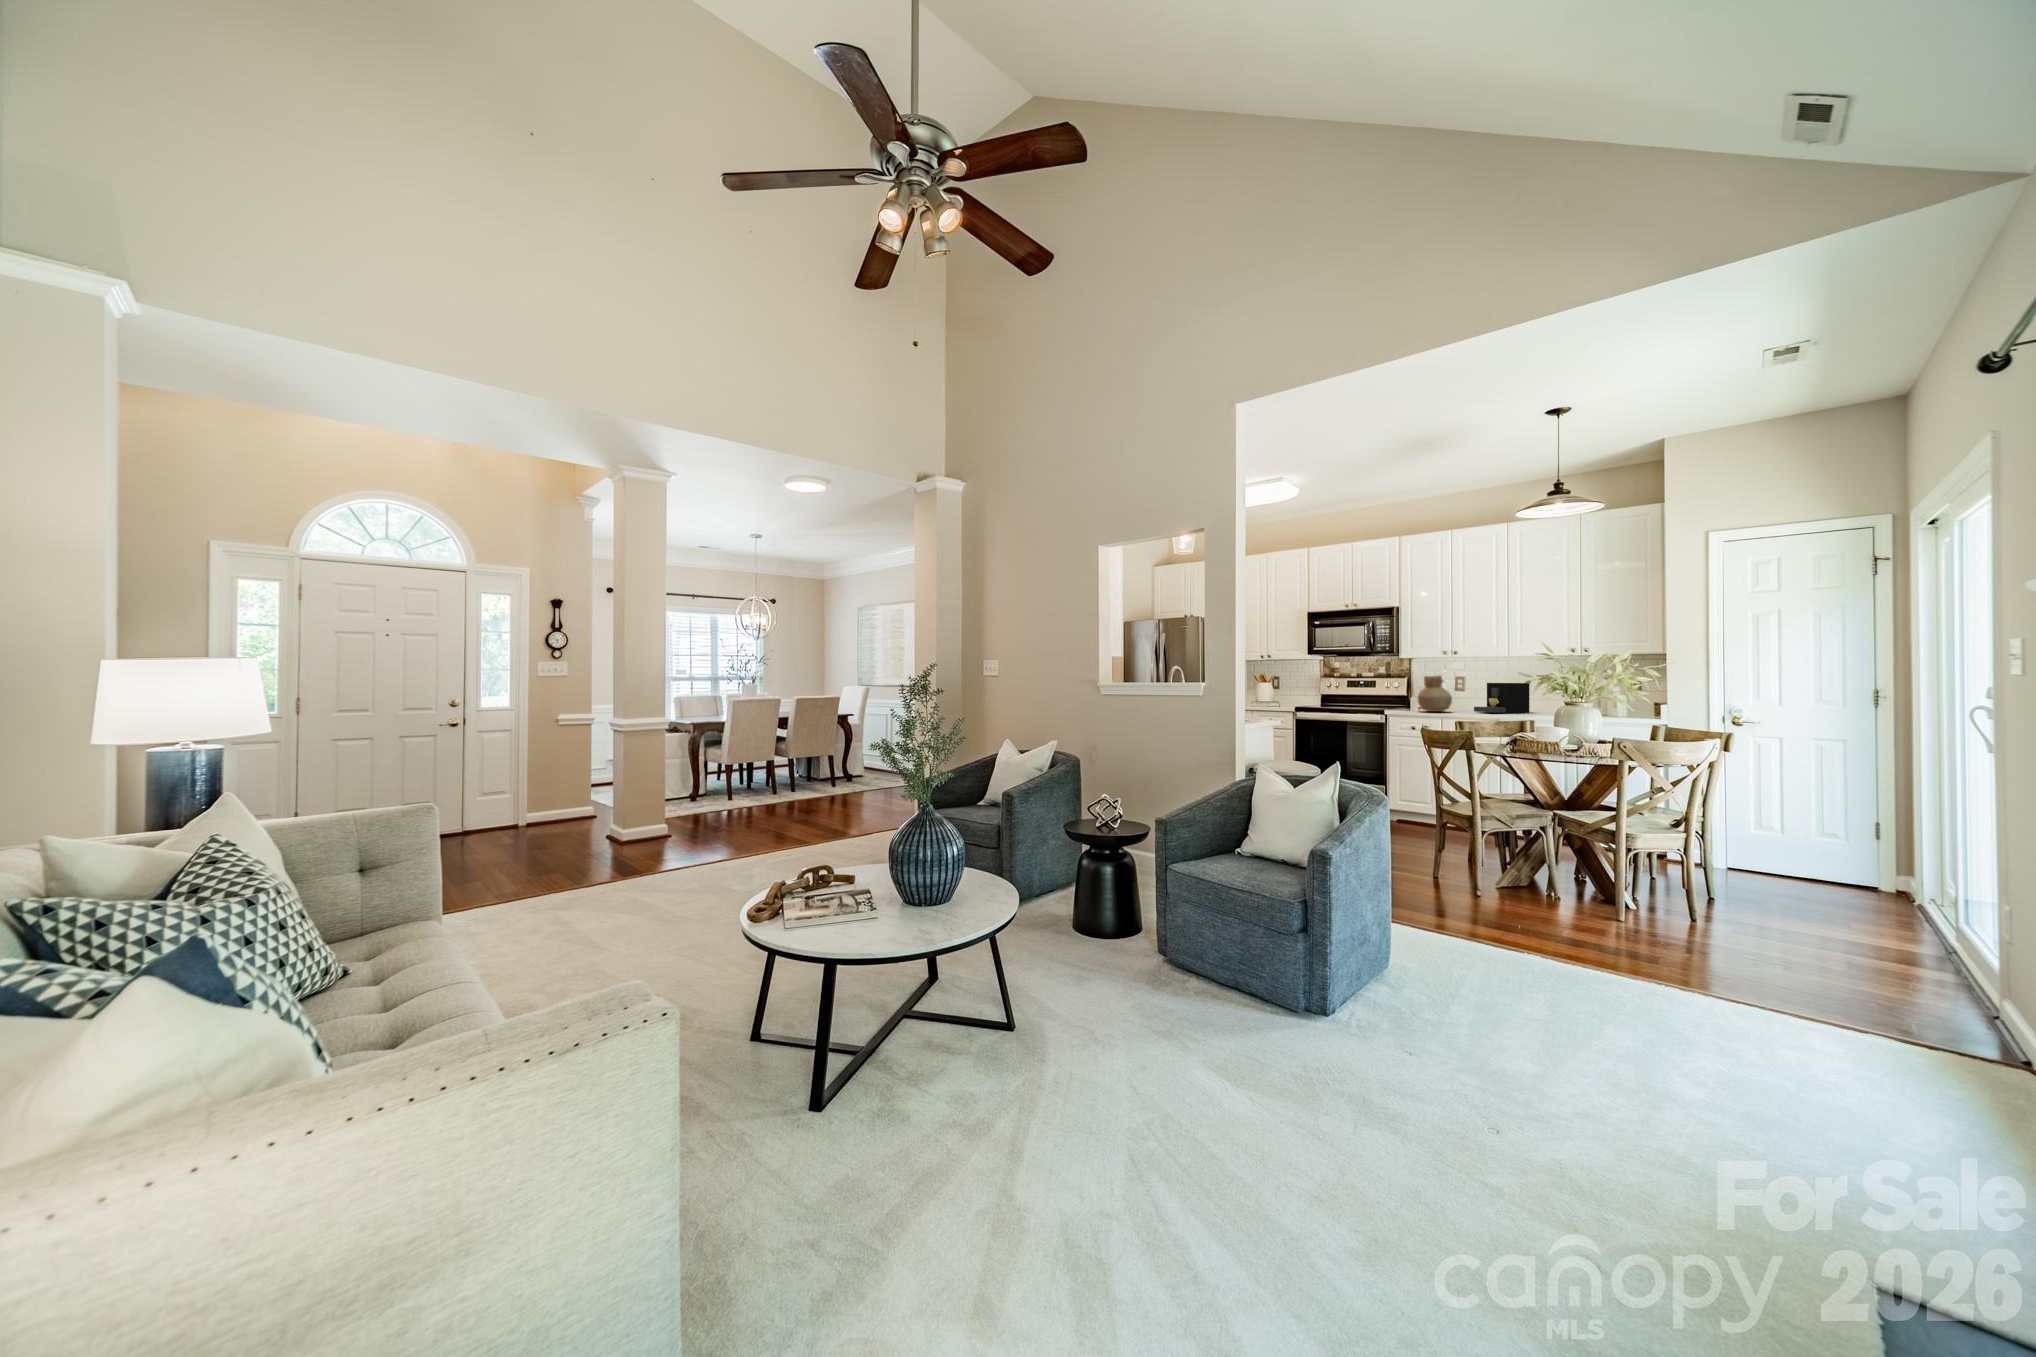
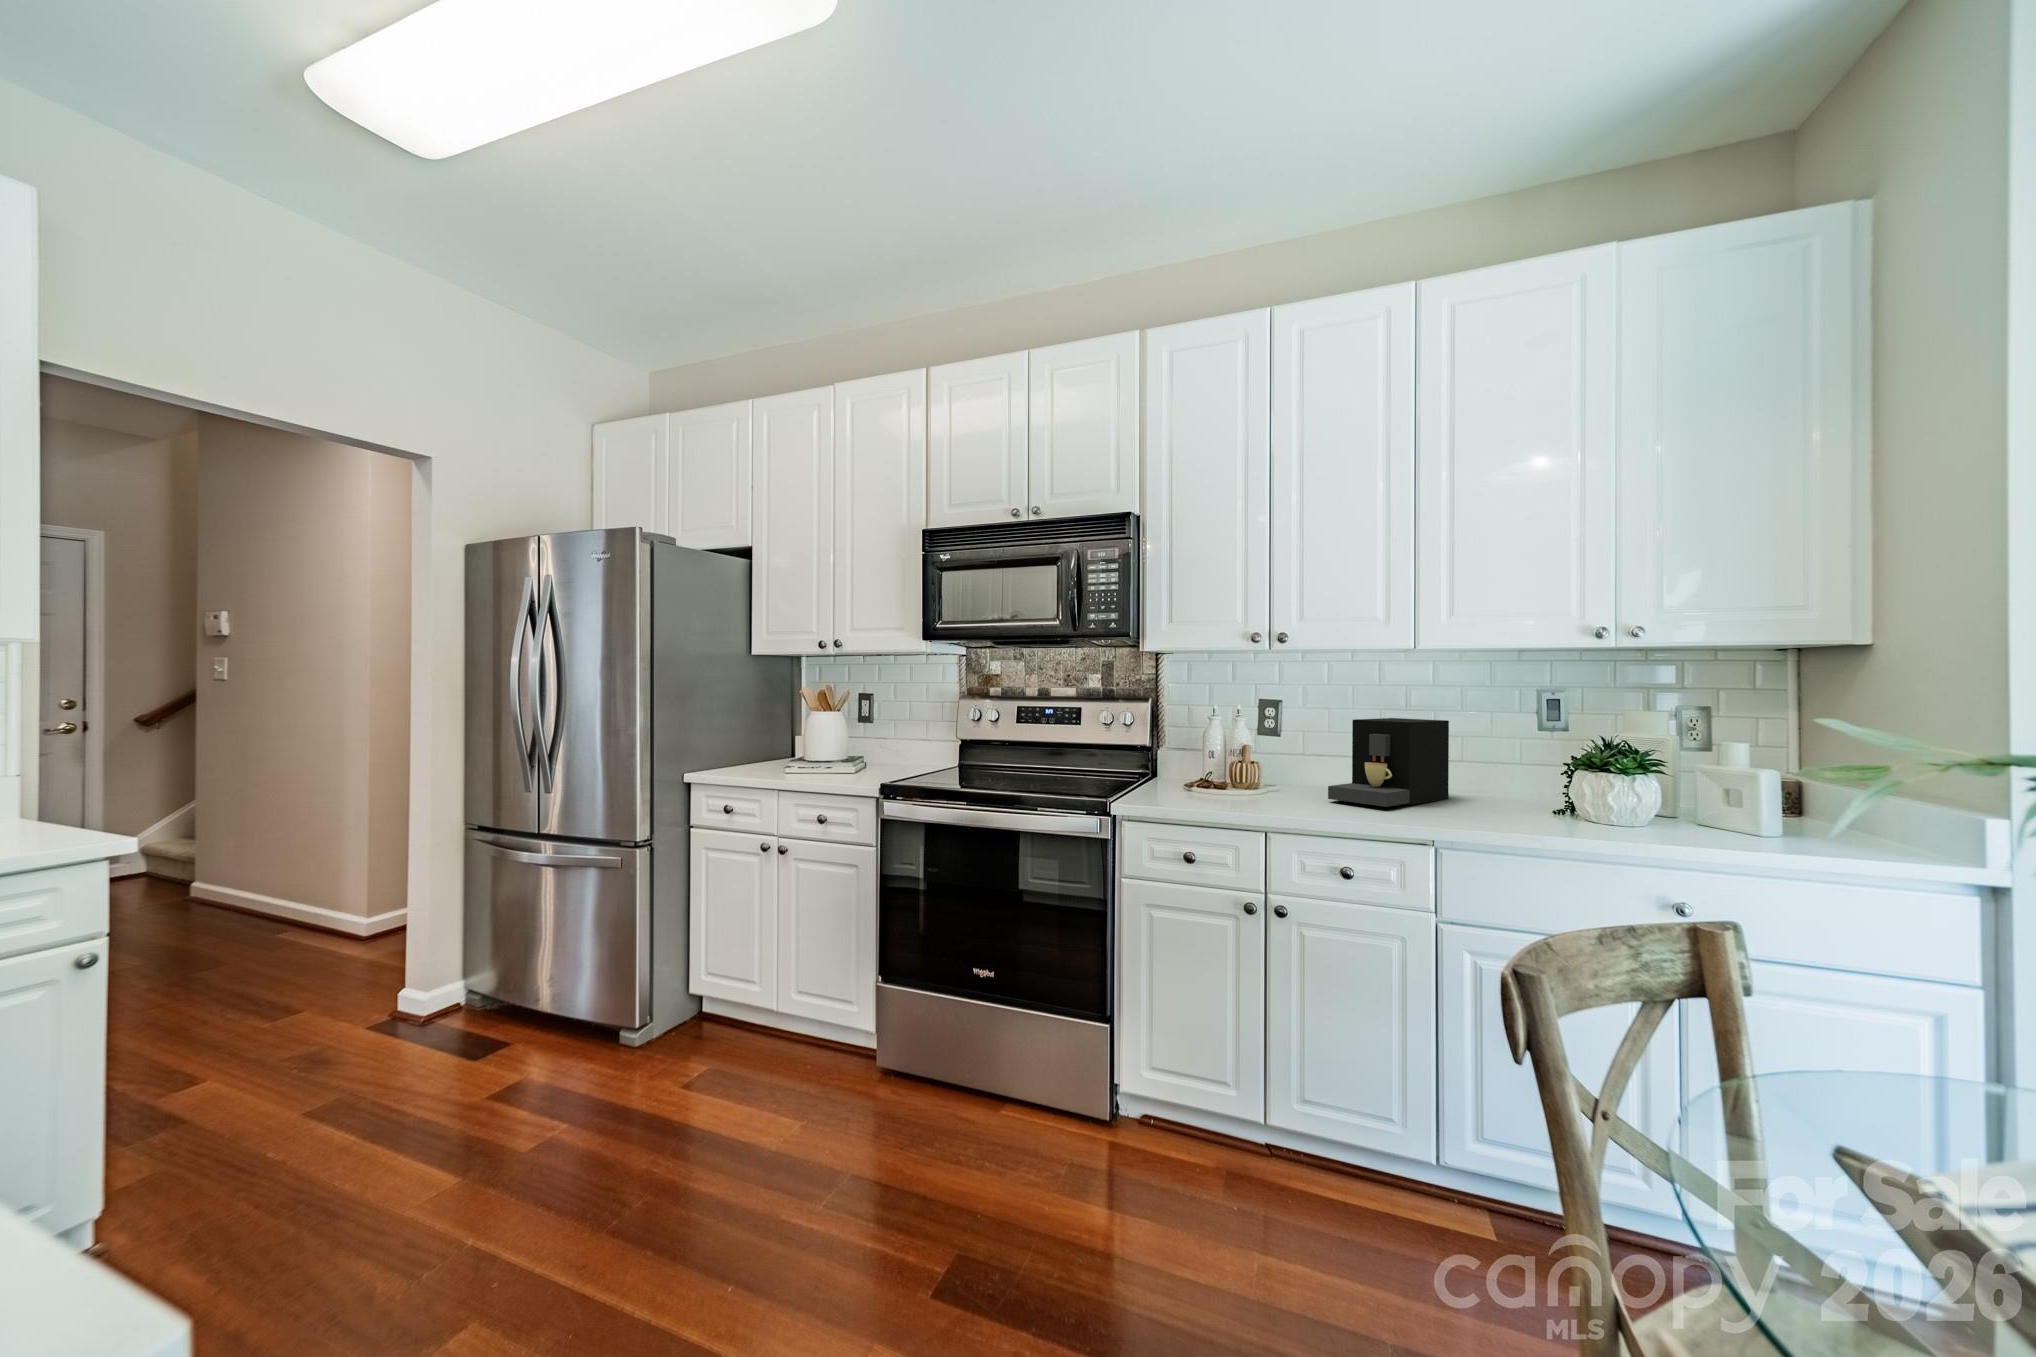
vase: present [1418,676,1452,712] -> none [1191,700,1277,801]

